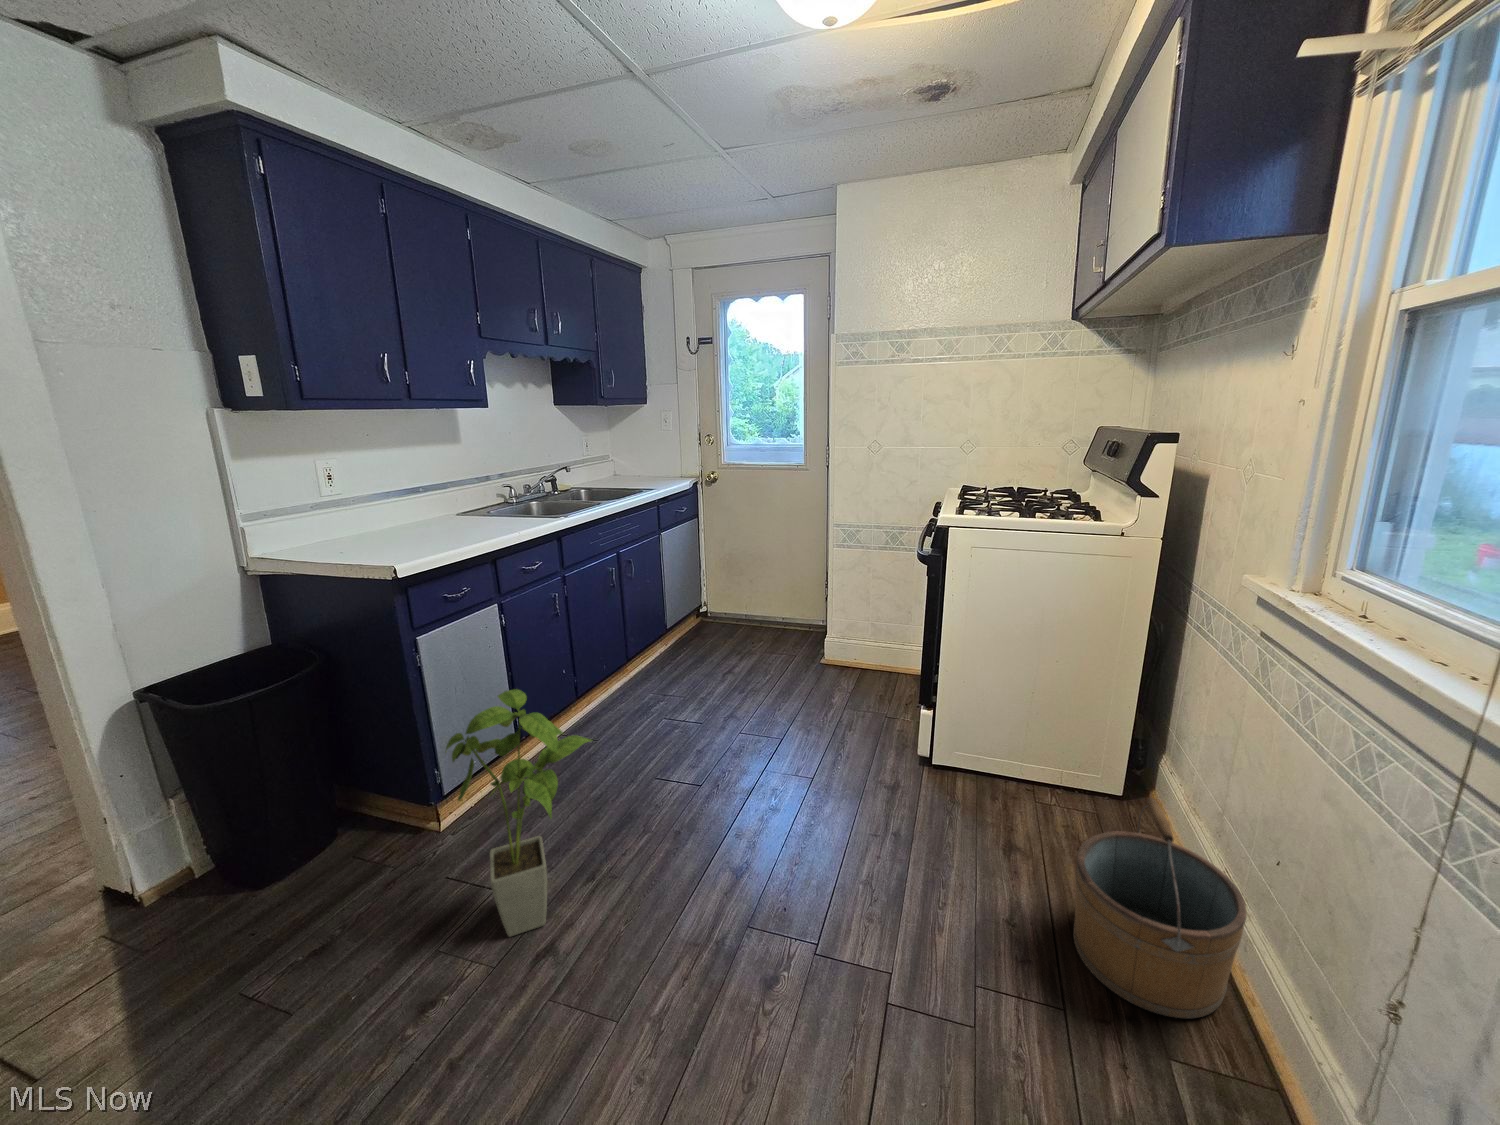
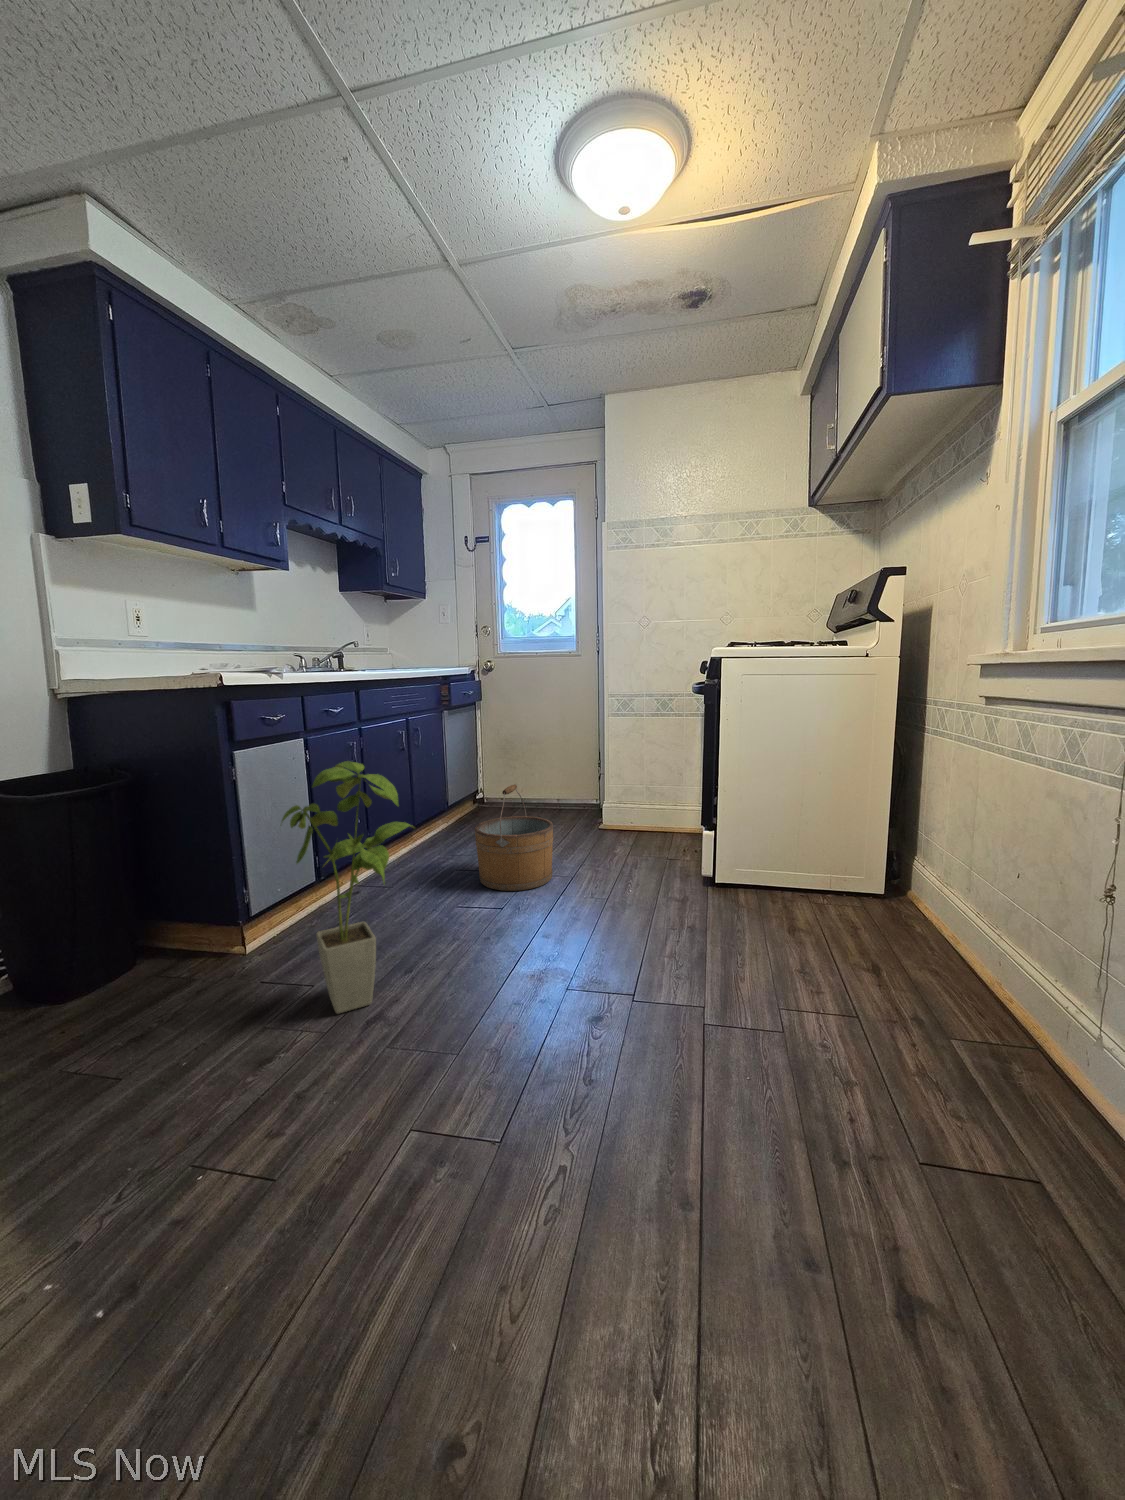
bucket: present [1073,798,1247,1018] -> present [475,785,553,891]

